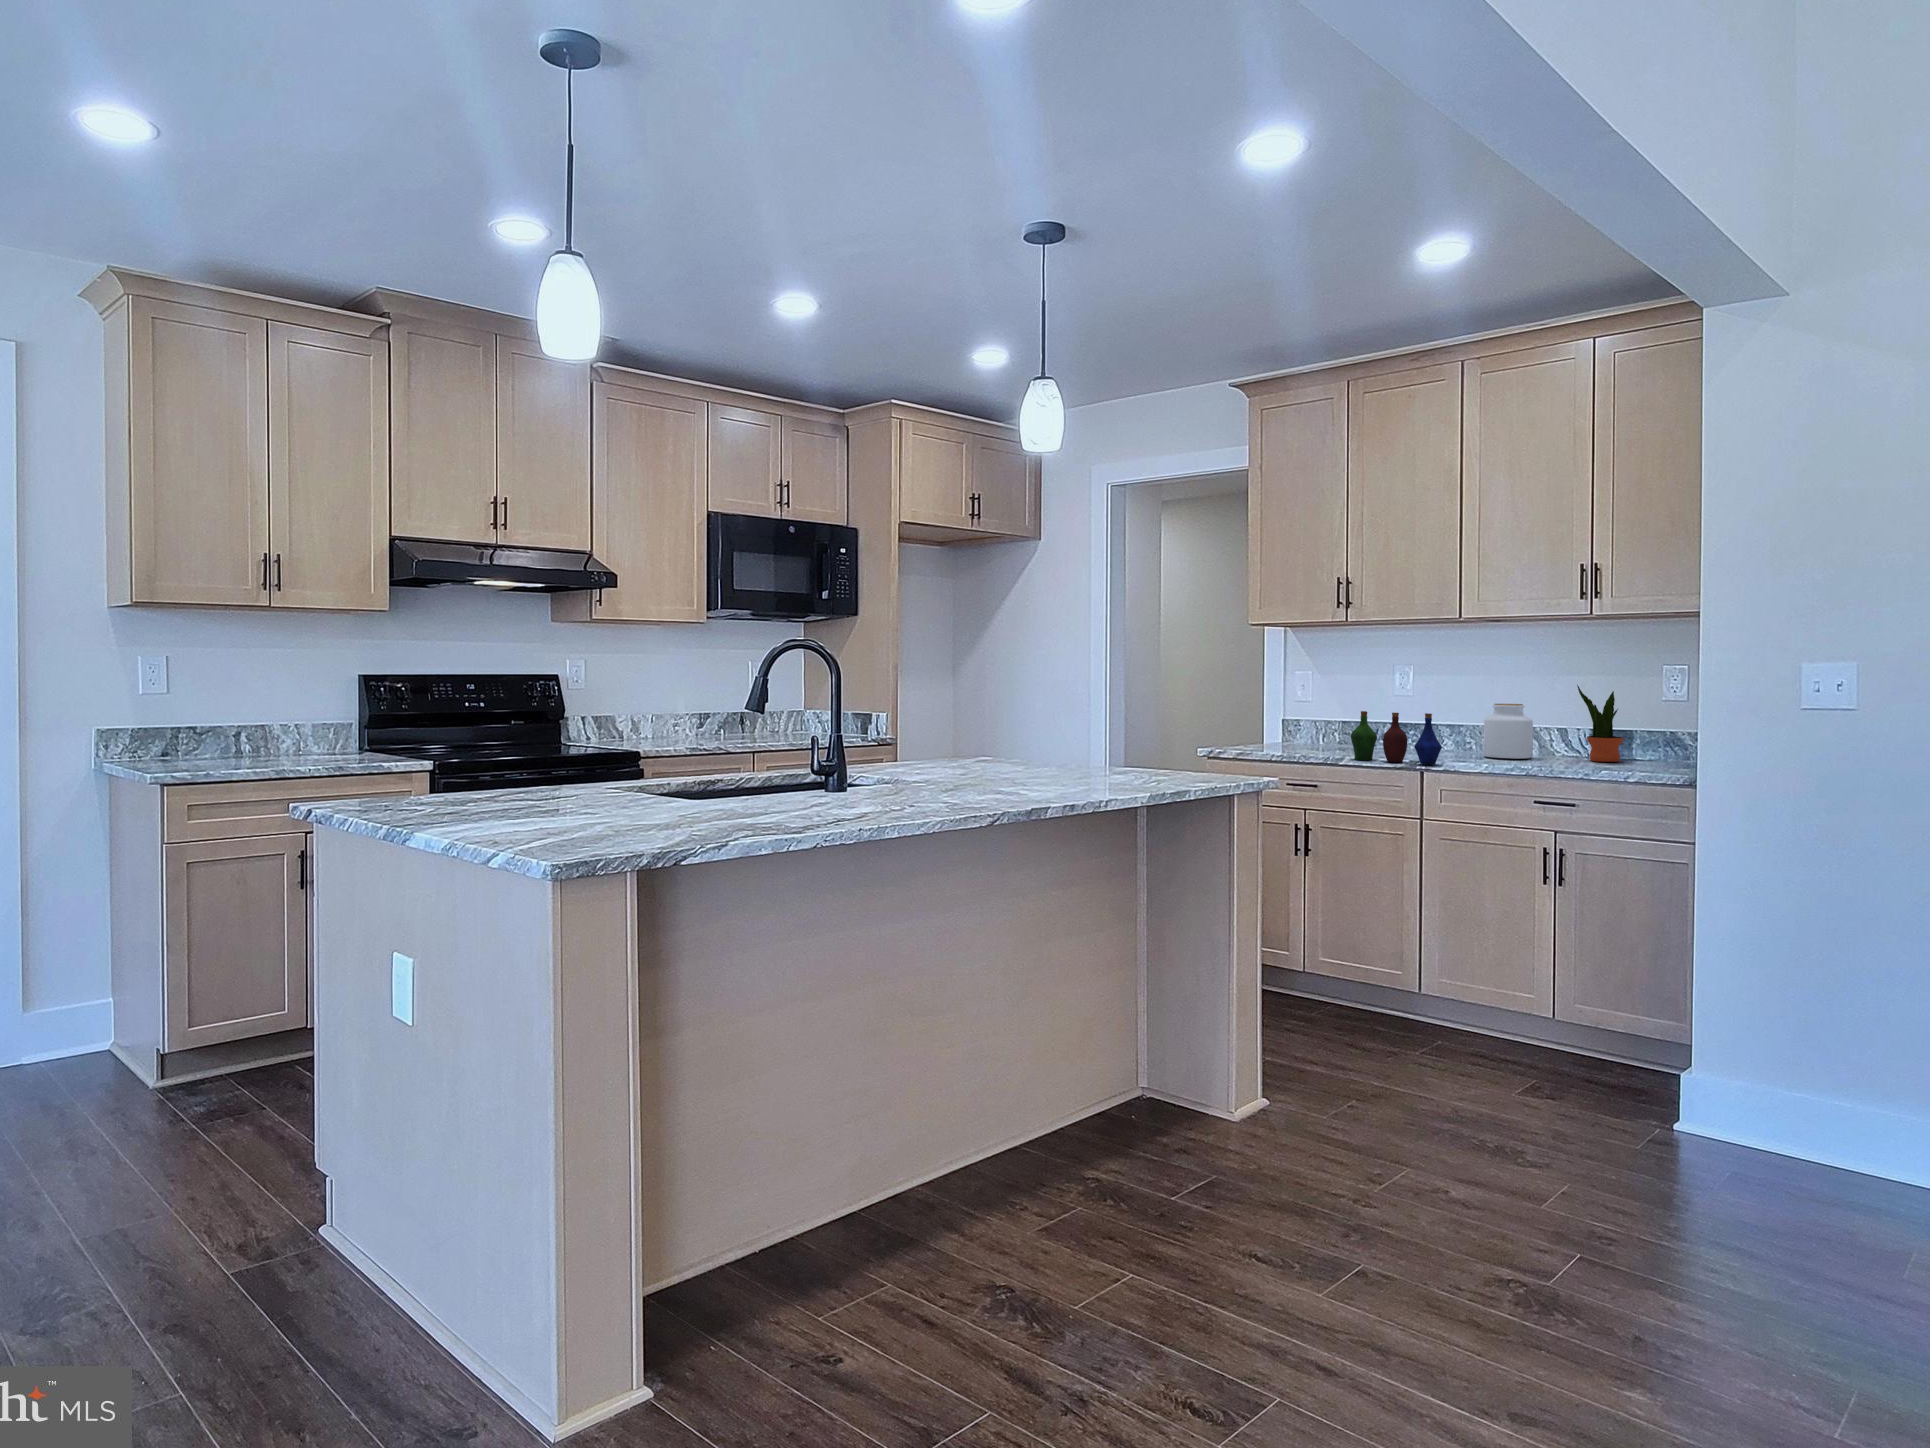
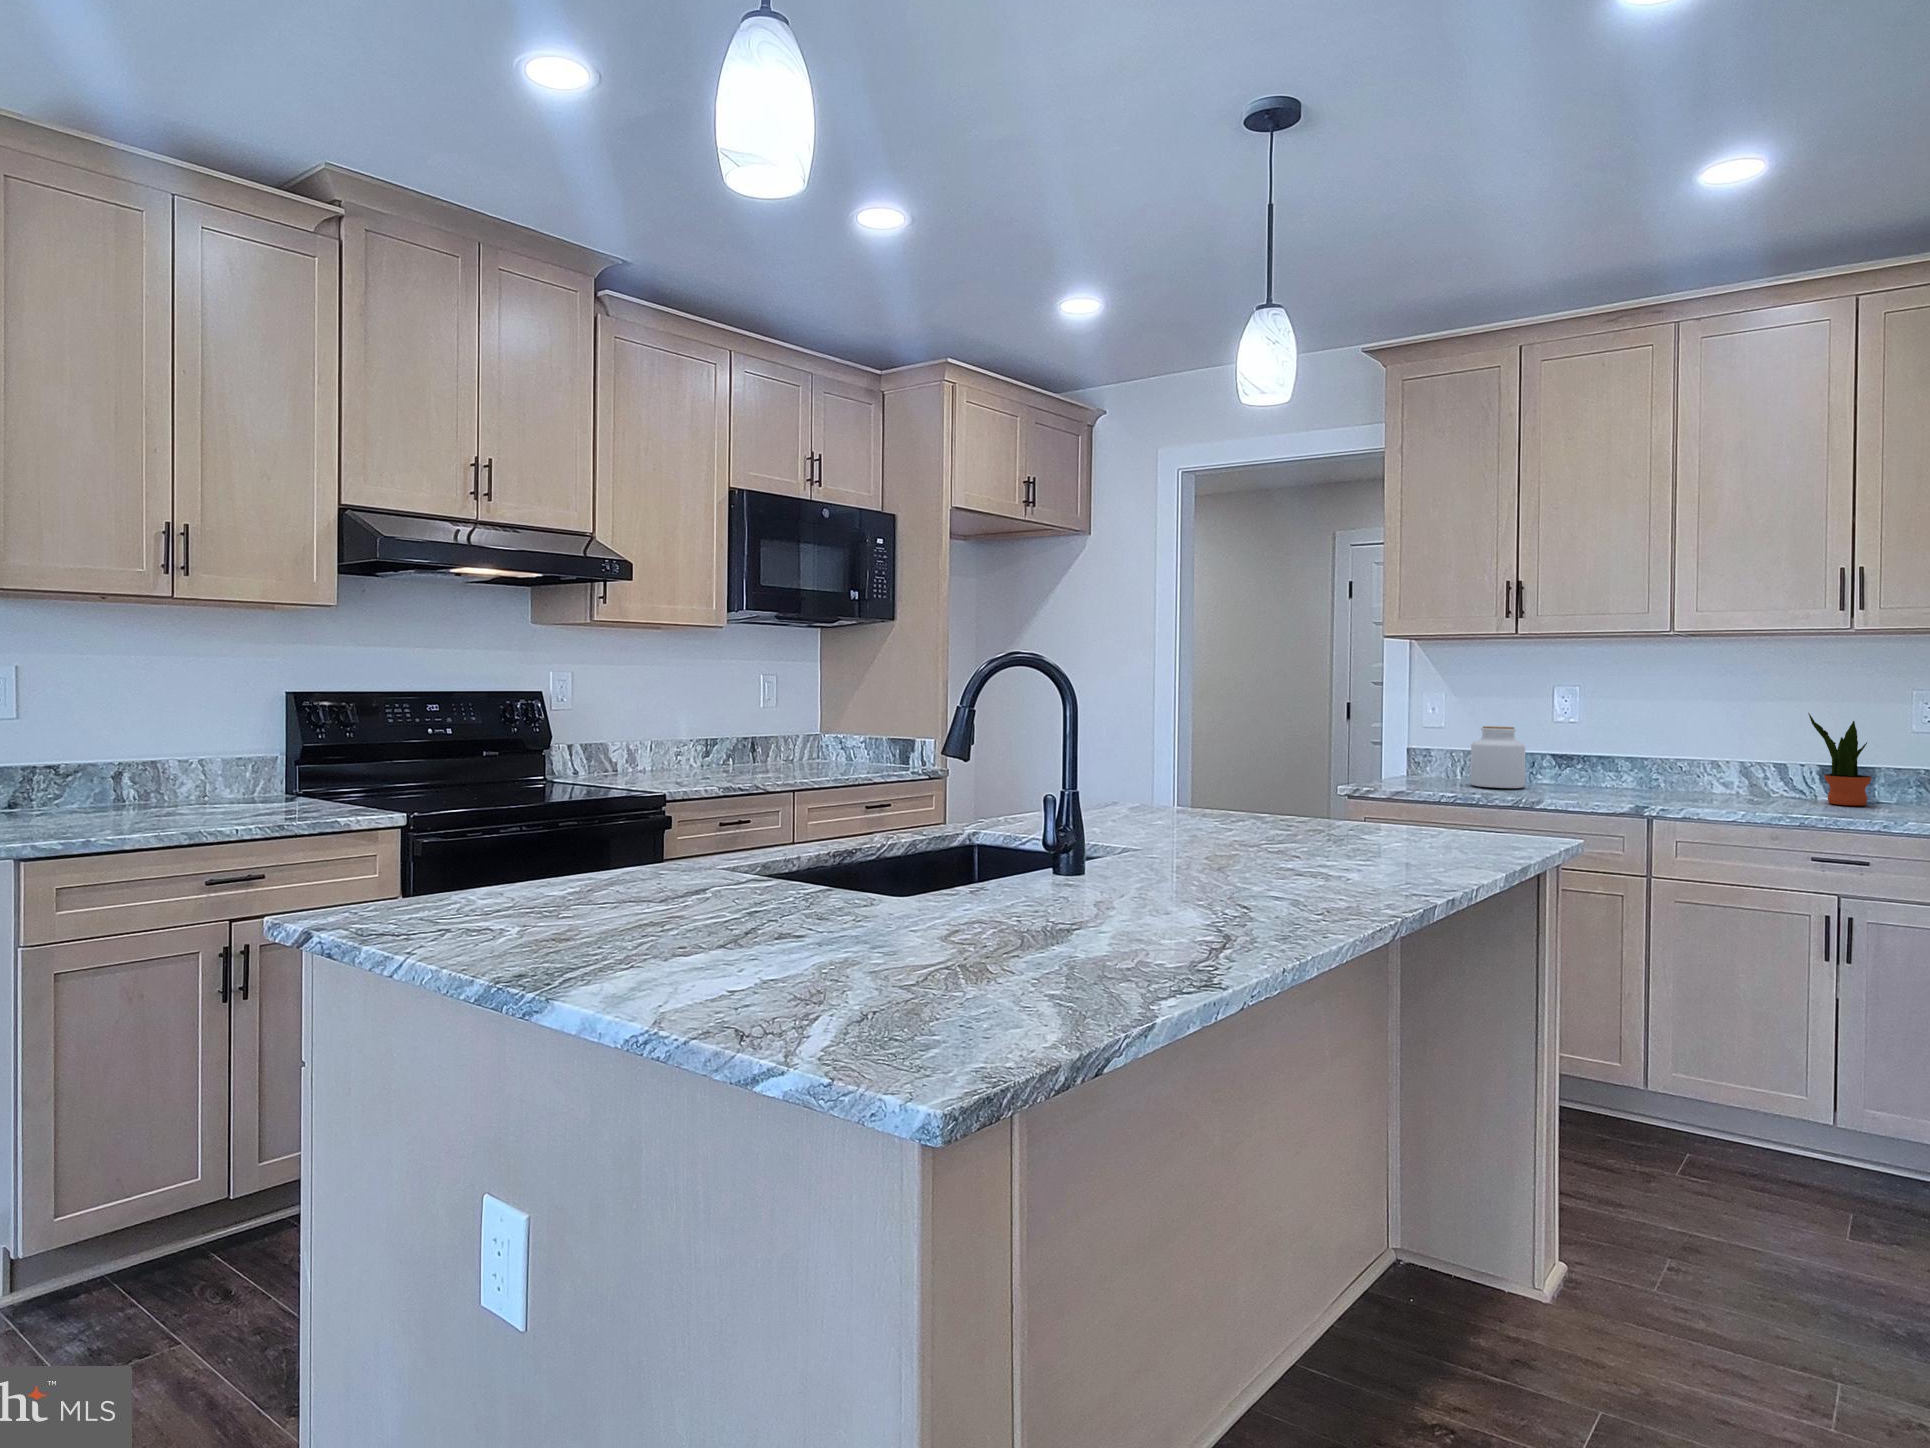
jar: present [1484,704,1533,759] -> present [1470,726,1525,788]
bottle: present [1351,711,1442,764] -> none [1549,744,1673,809]

